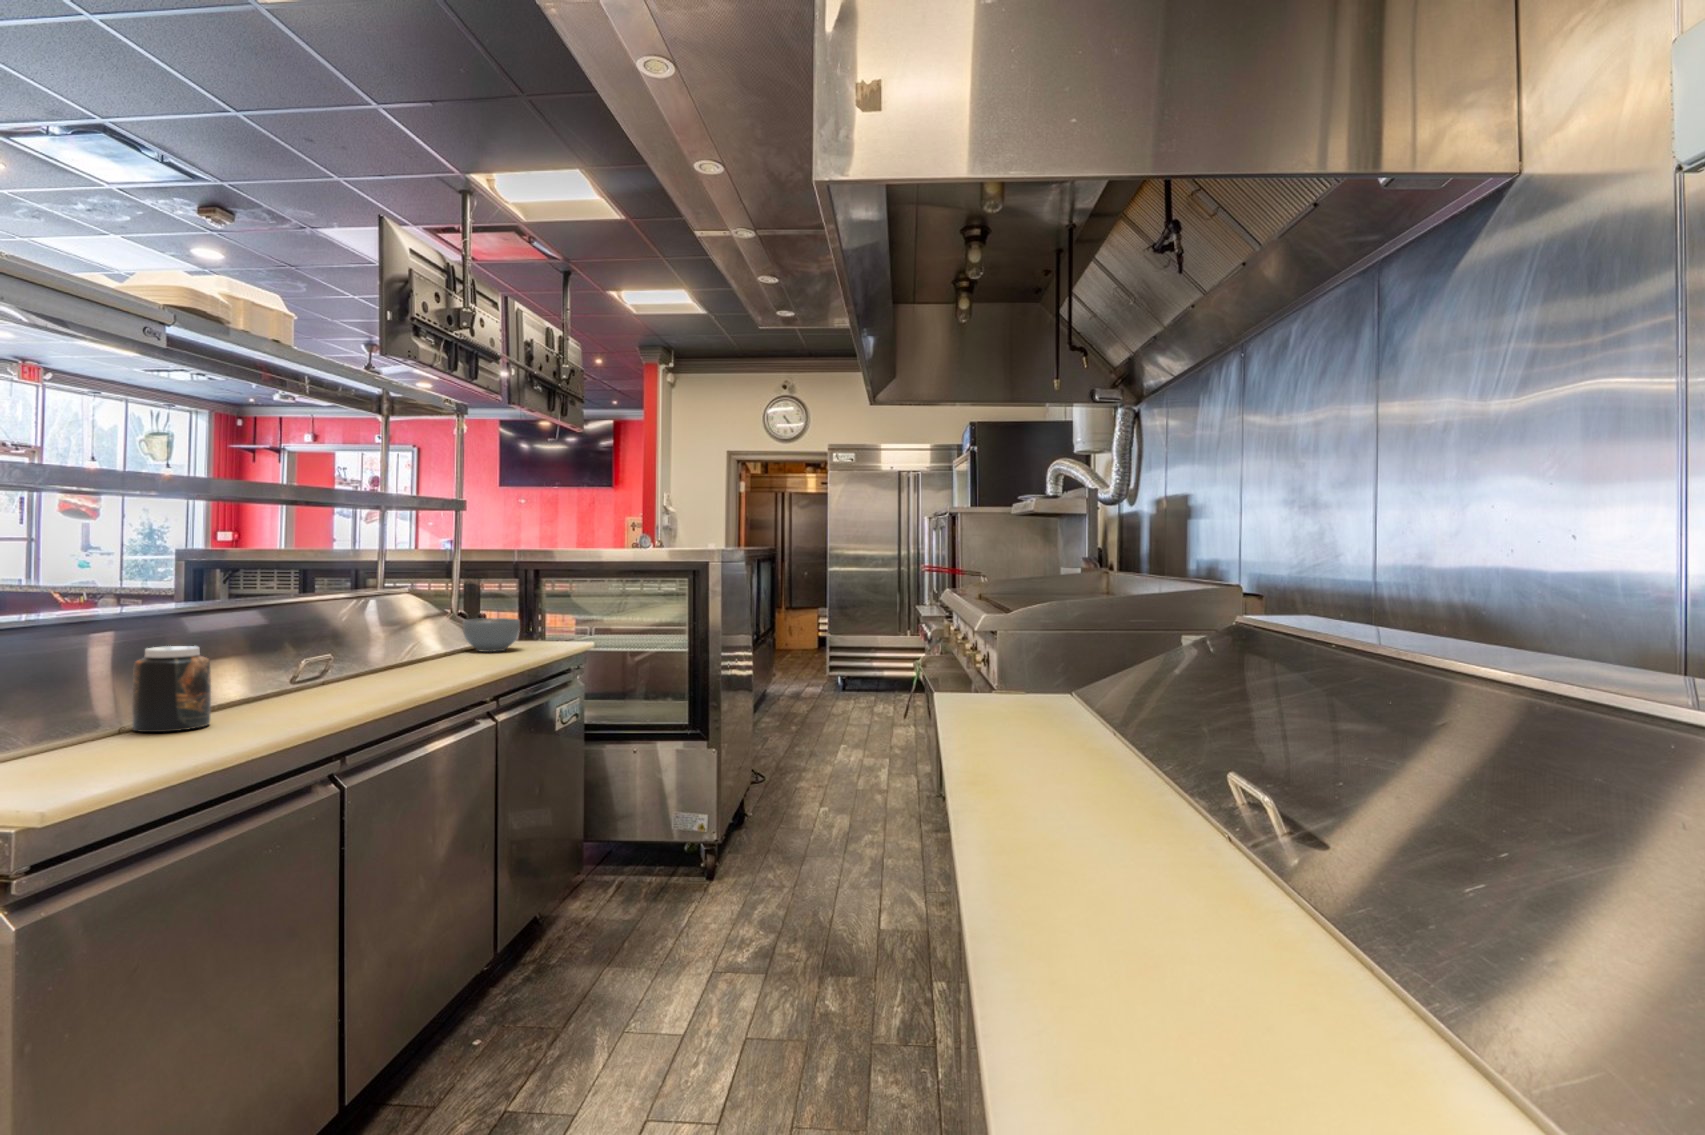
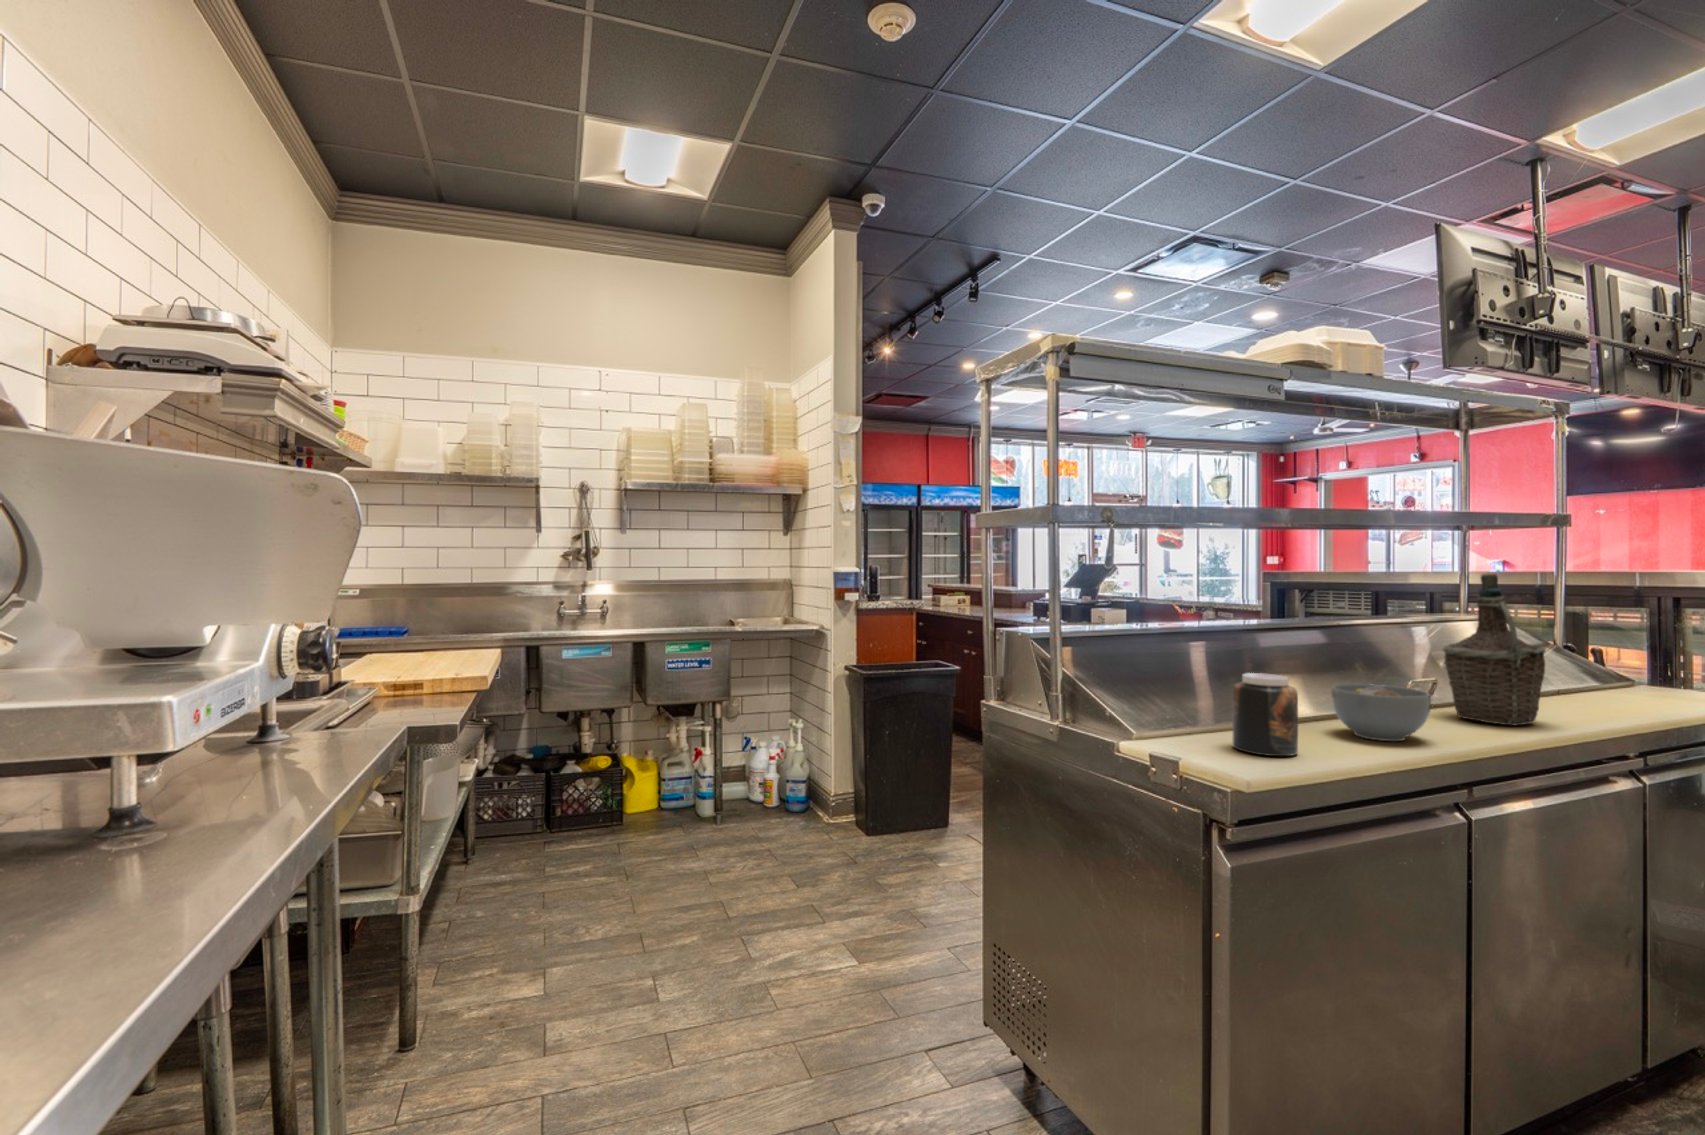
bottle: none [364,545,443,675] -> present [1443,574,1546,726]
soup bowl: present [462,618,520,652] -> present [1332,684,1431,741]

